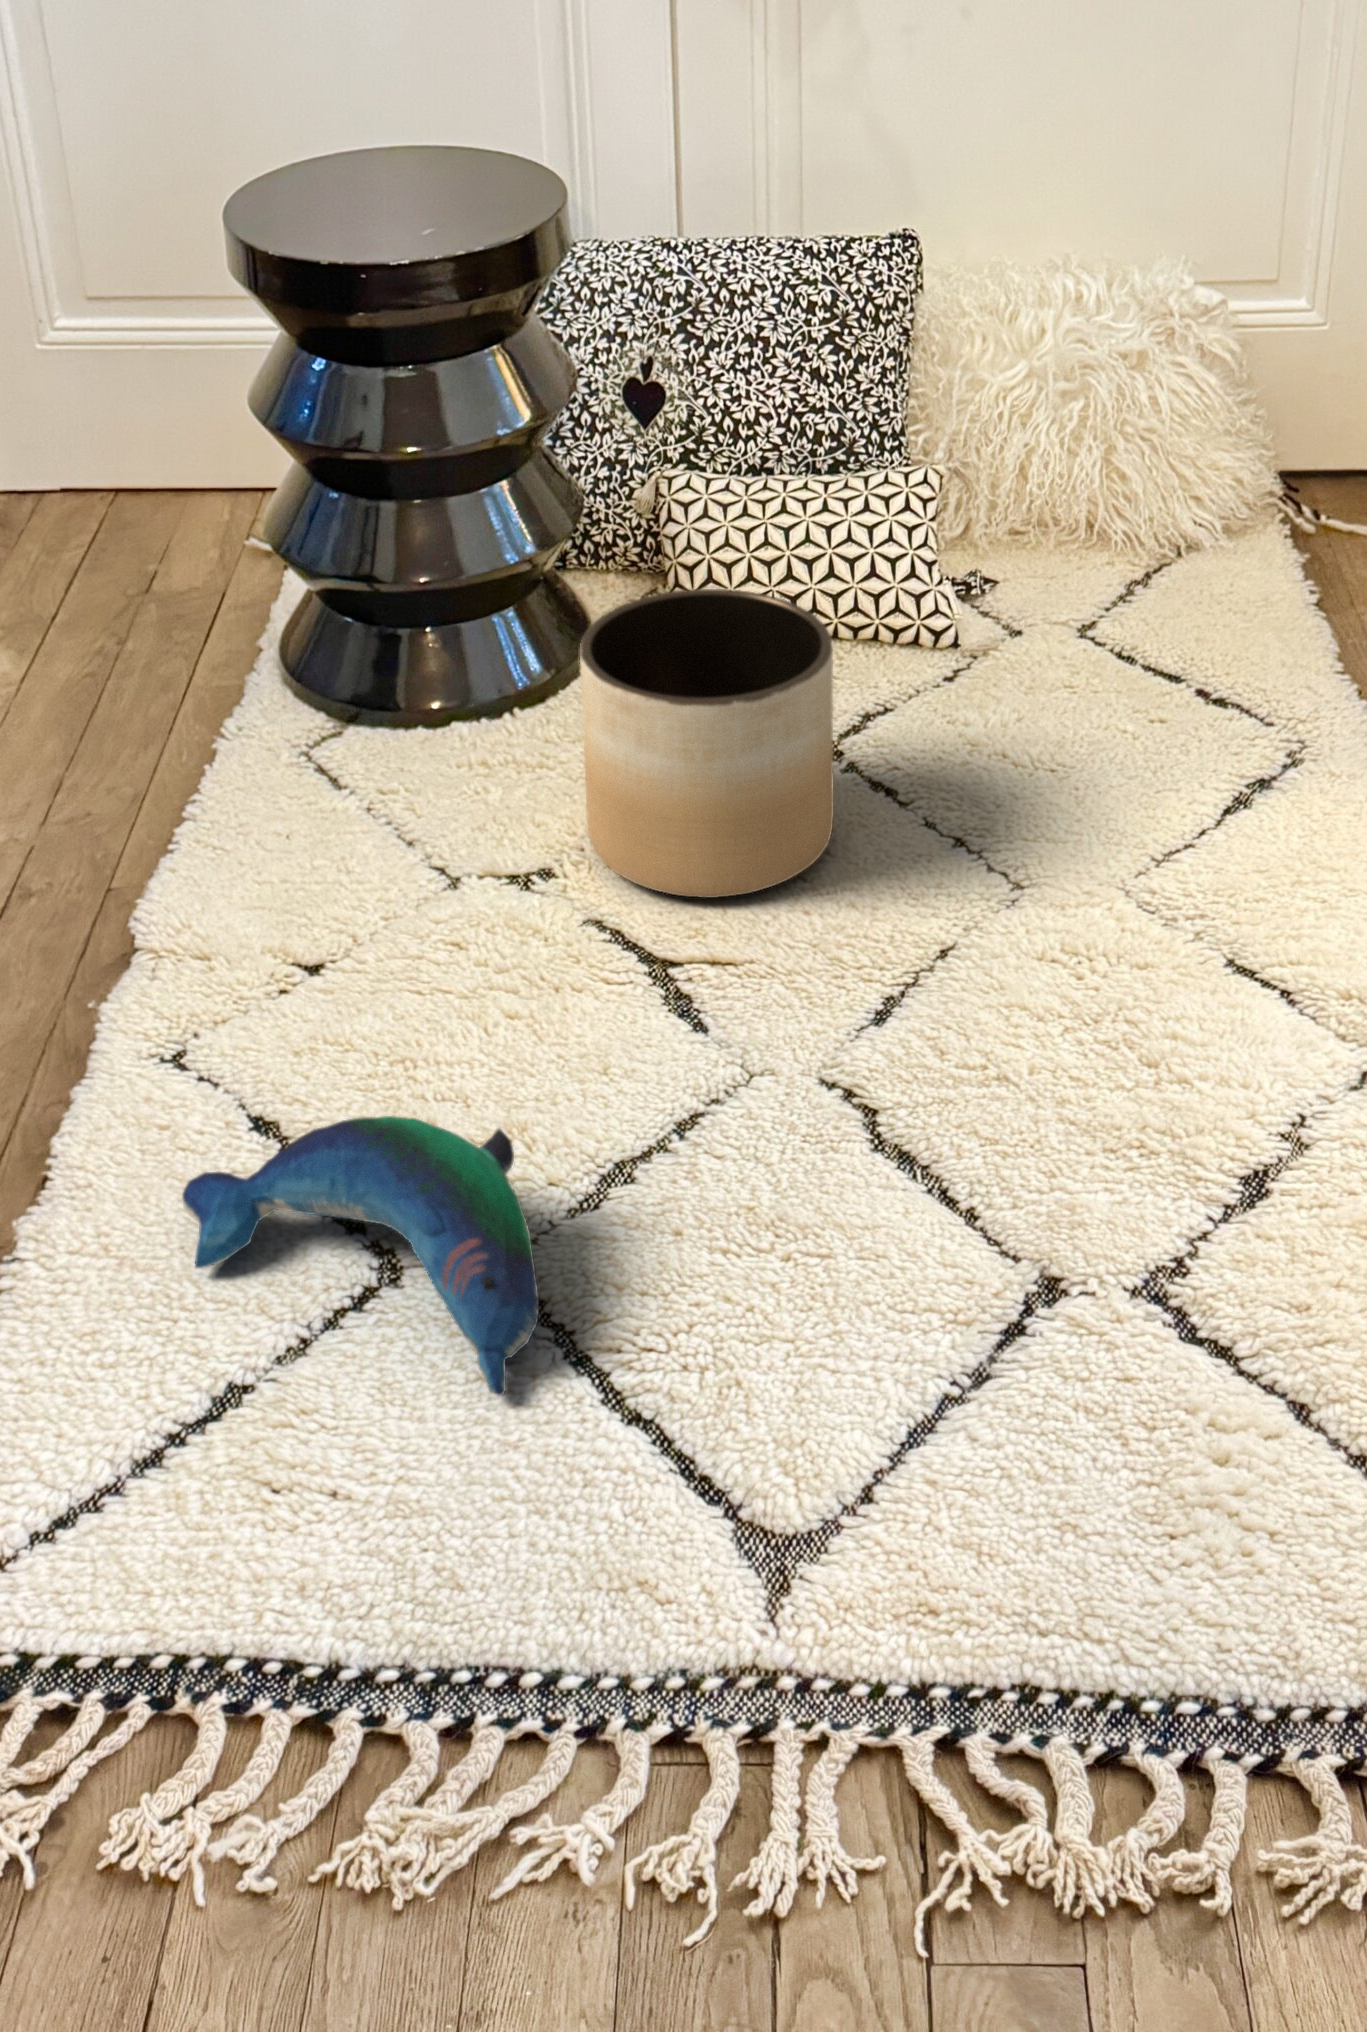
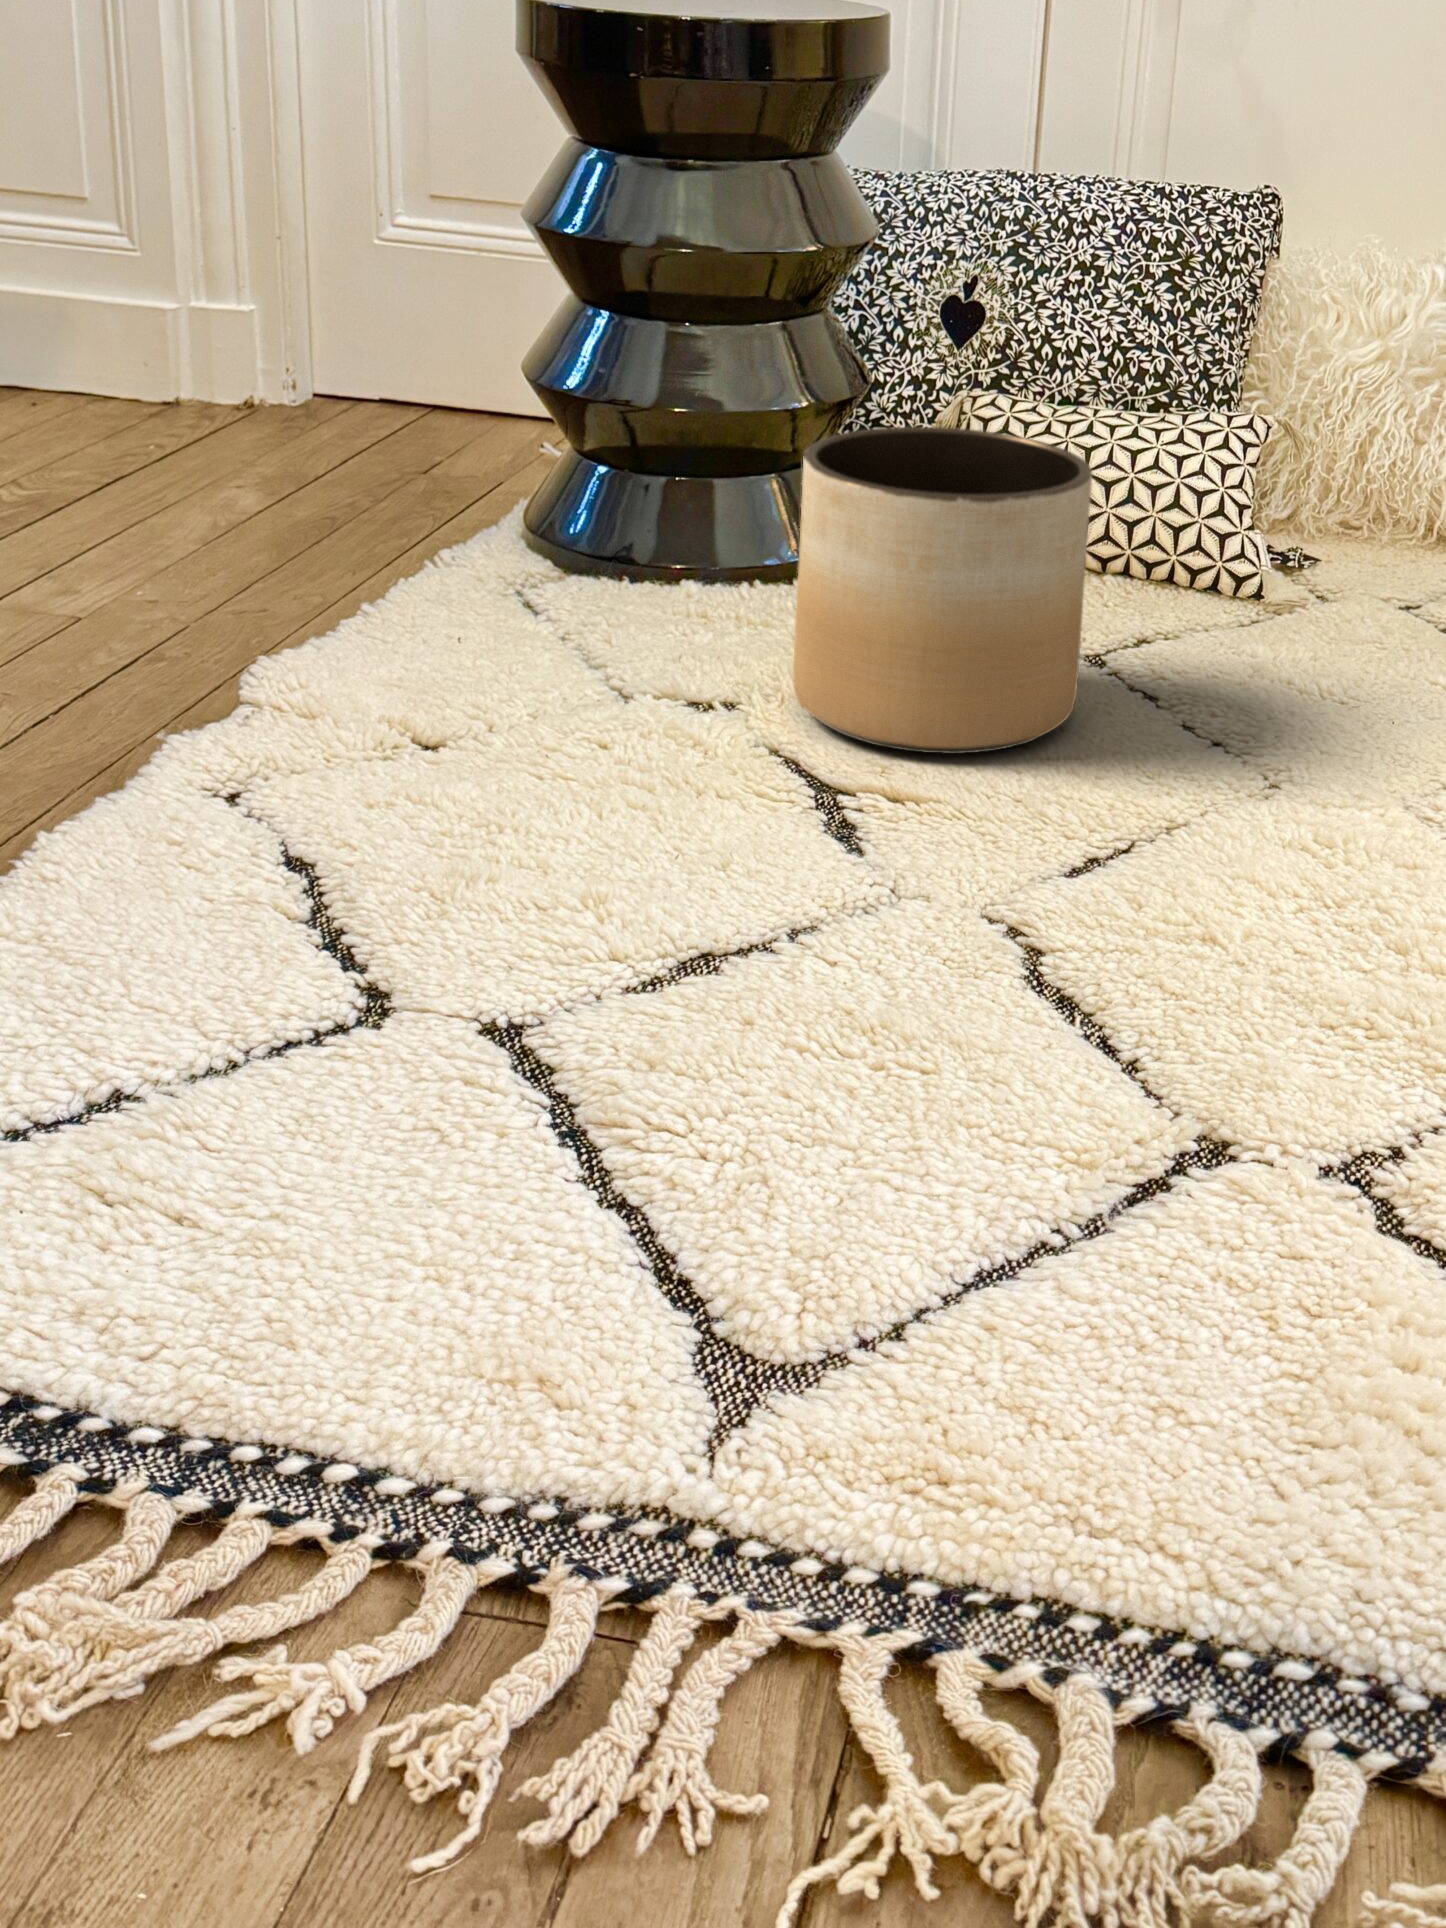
plush toy: present [182,1116,539,1396] -> none [154,824,562,1148]

